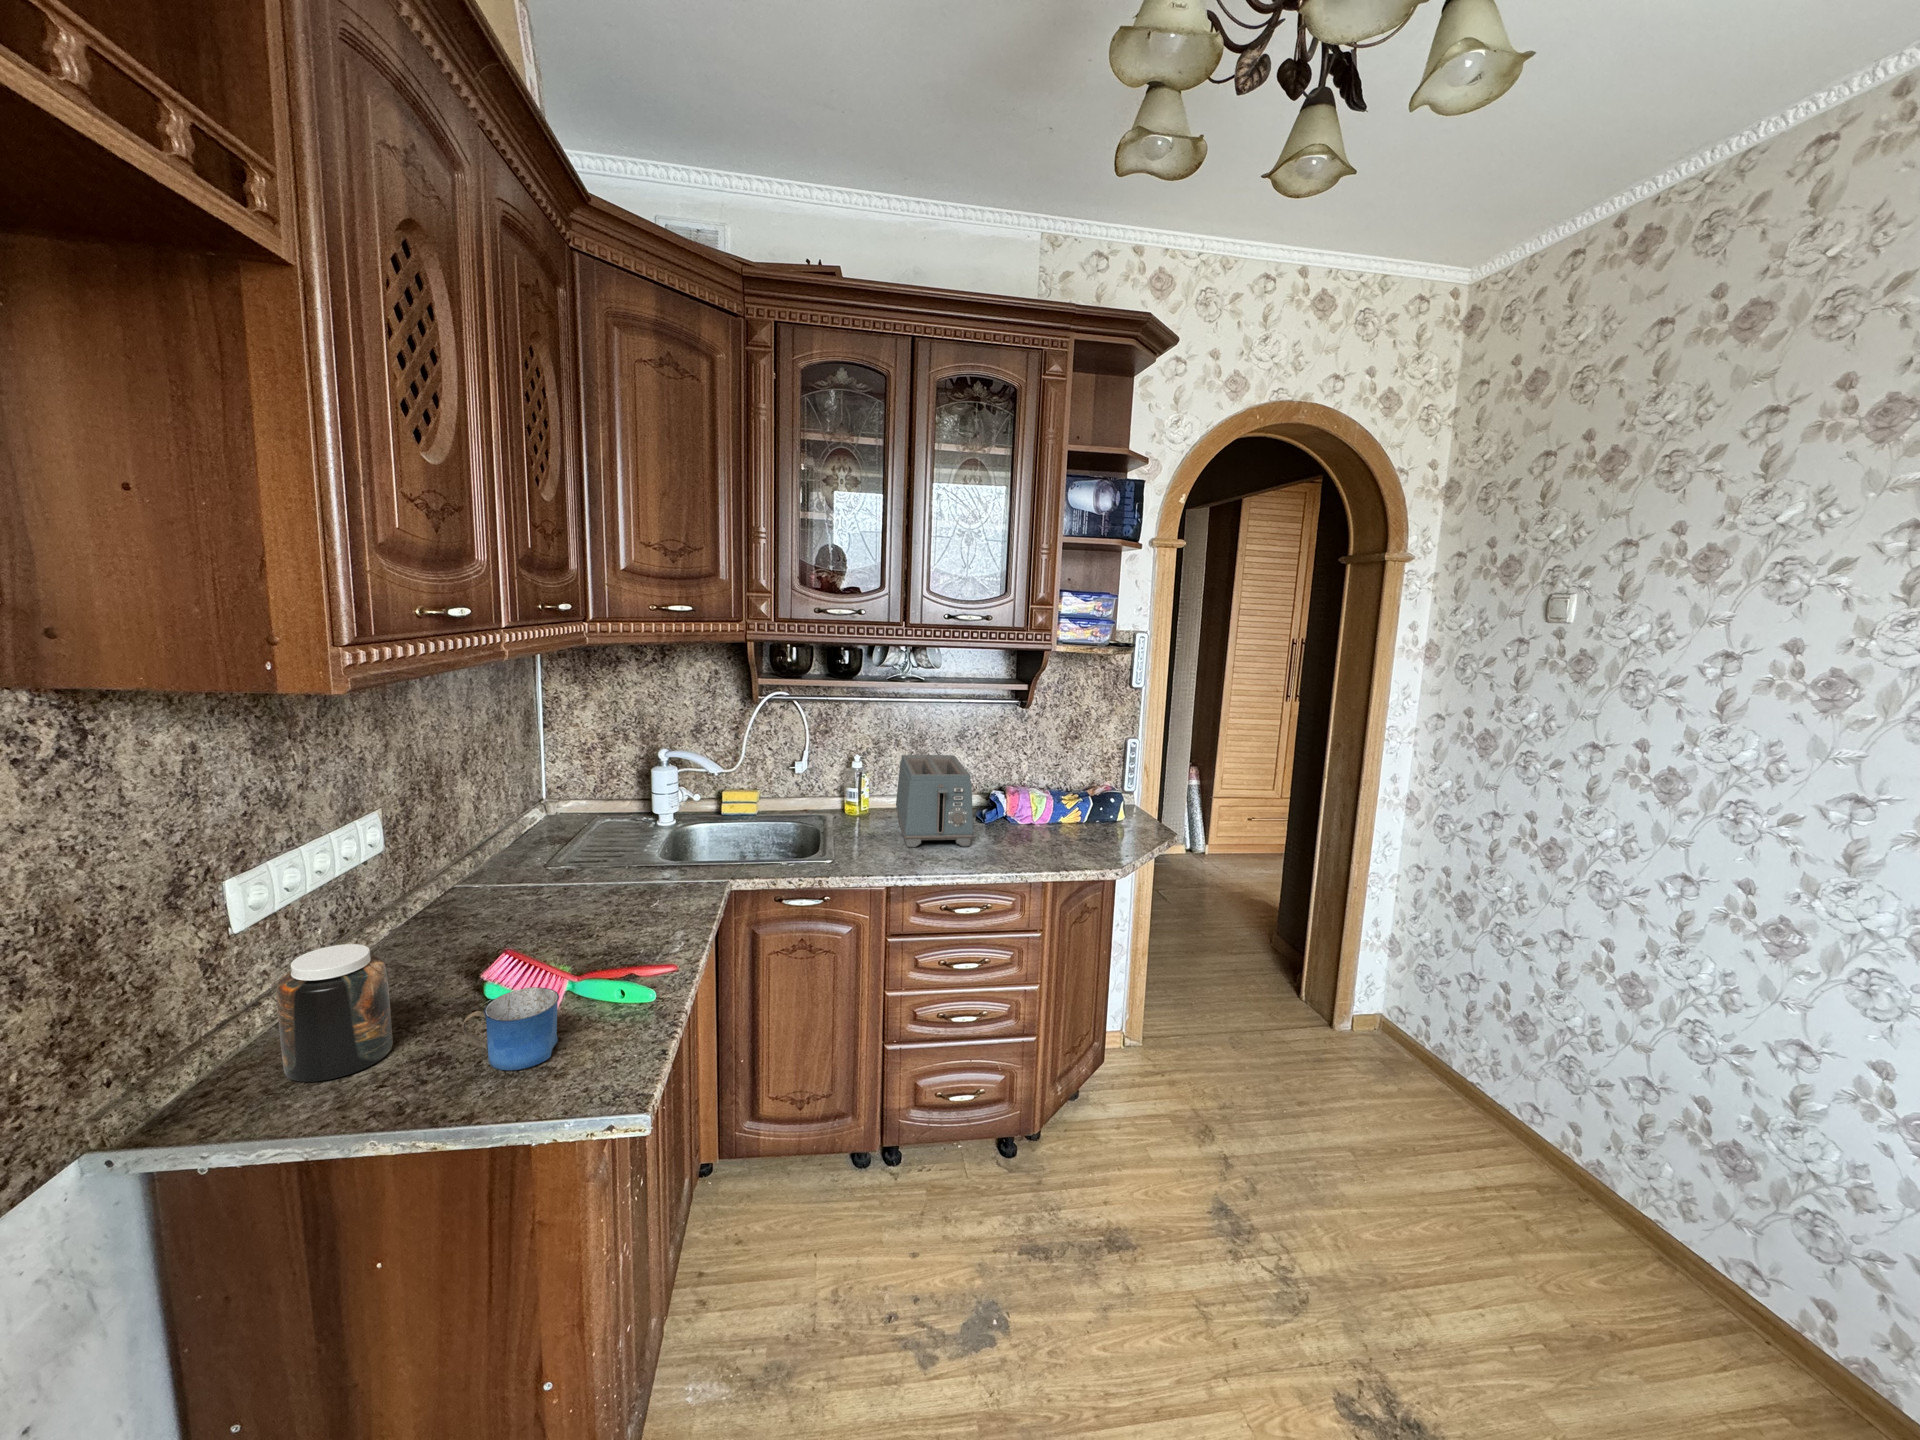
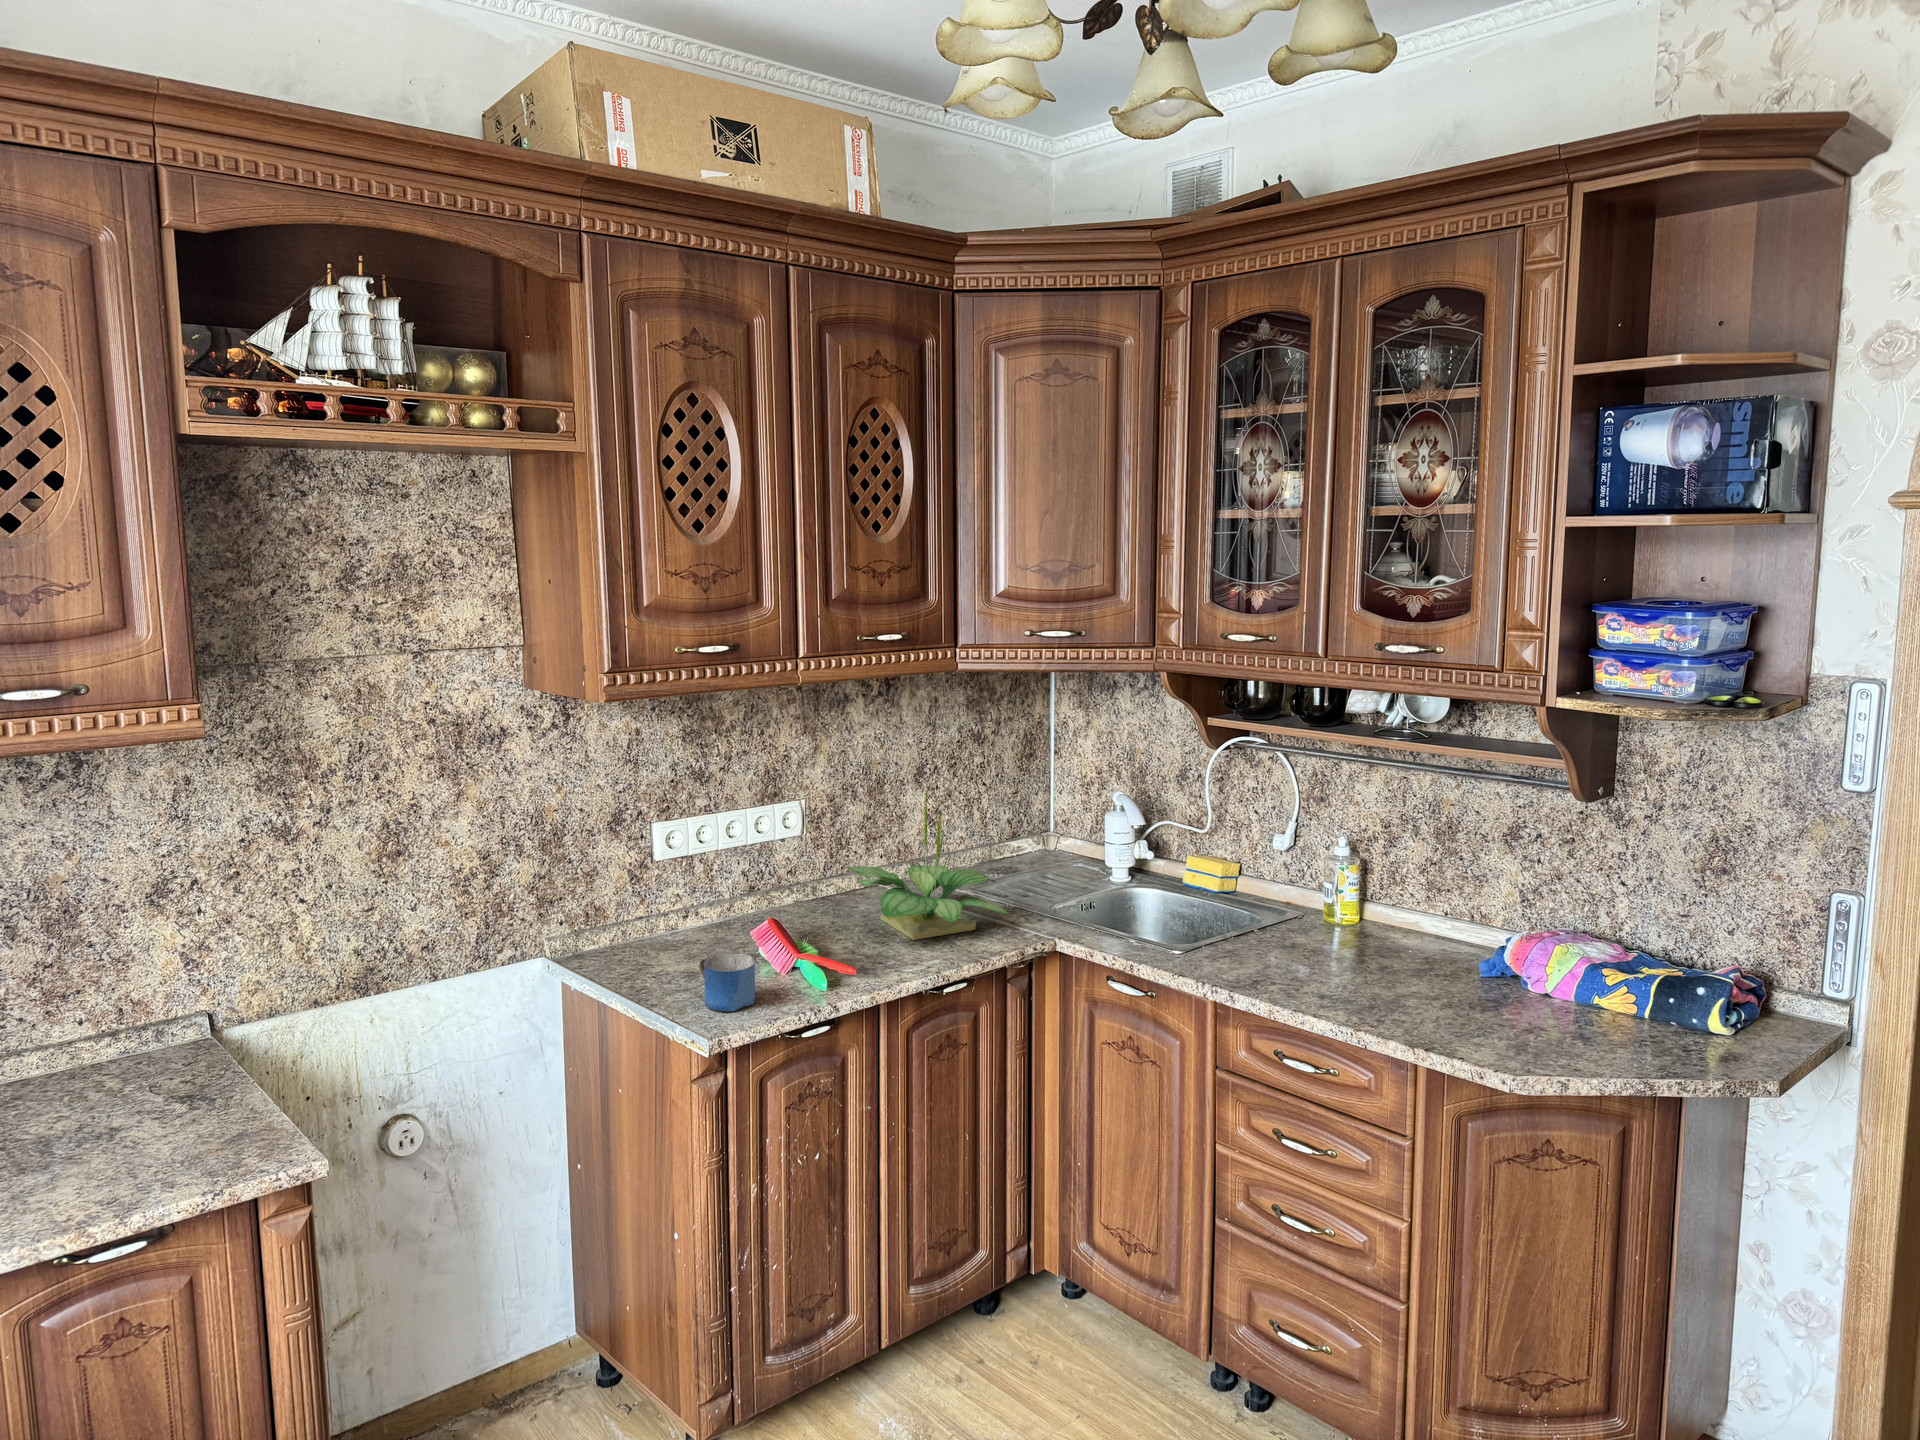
toaster: present [896,755,973,847] -> none [1316,864,1483,1016]
potted plant: none [481,767,649,919] -> present [845,792,1009,940]
jar: present [277,944,393,1082] -> none [638,883,699,973]

